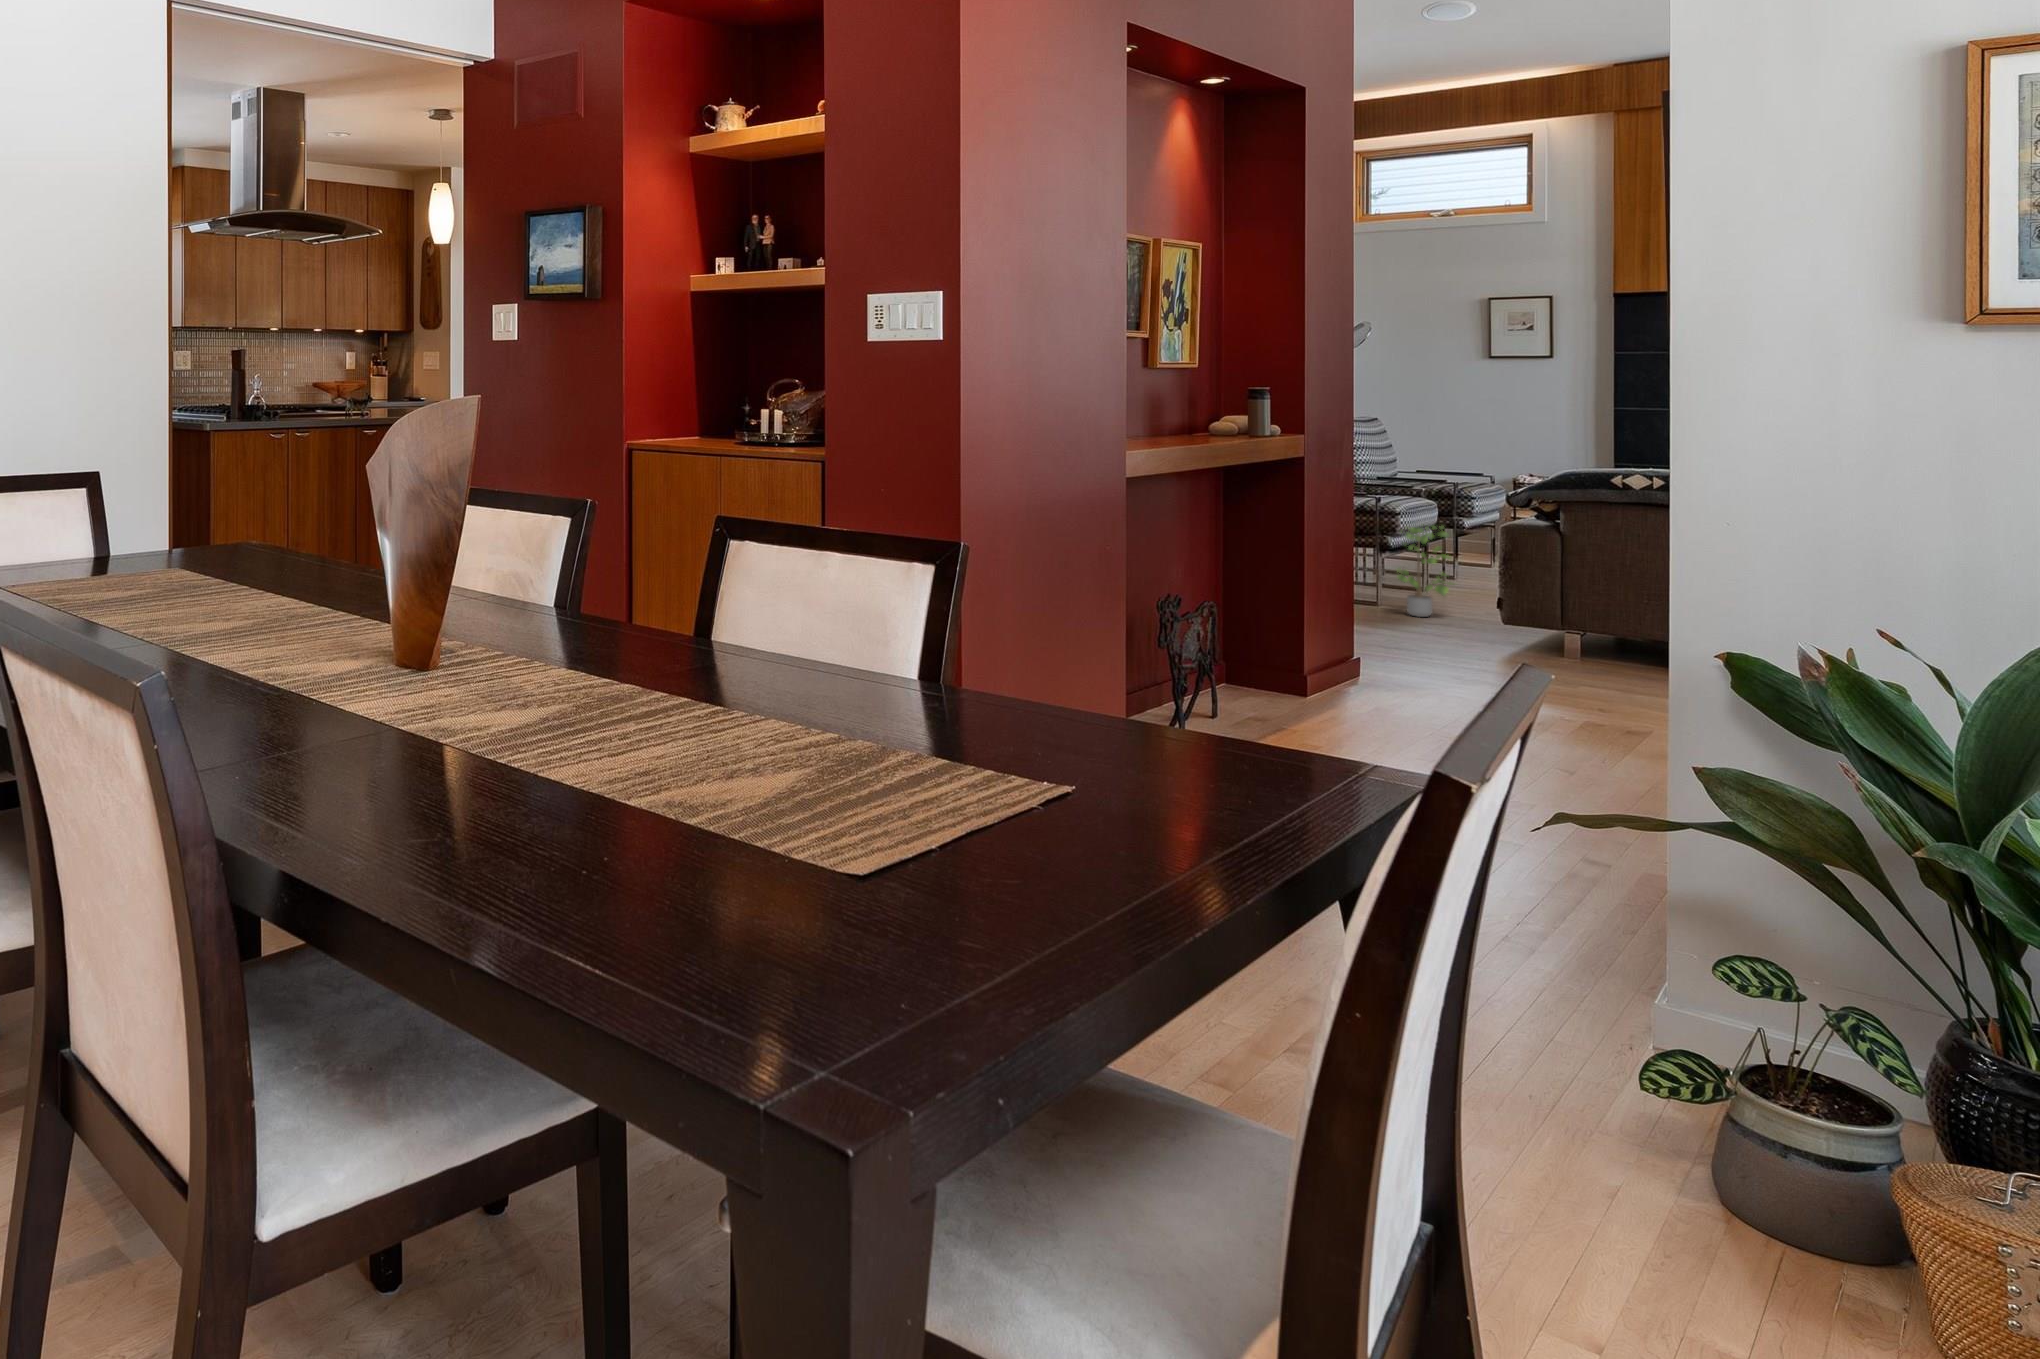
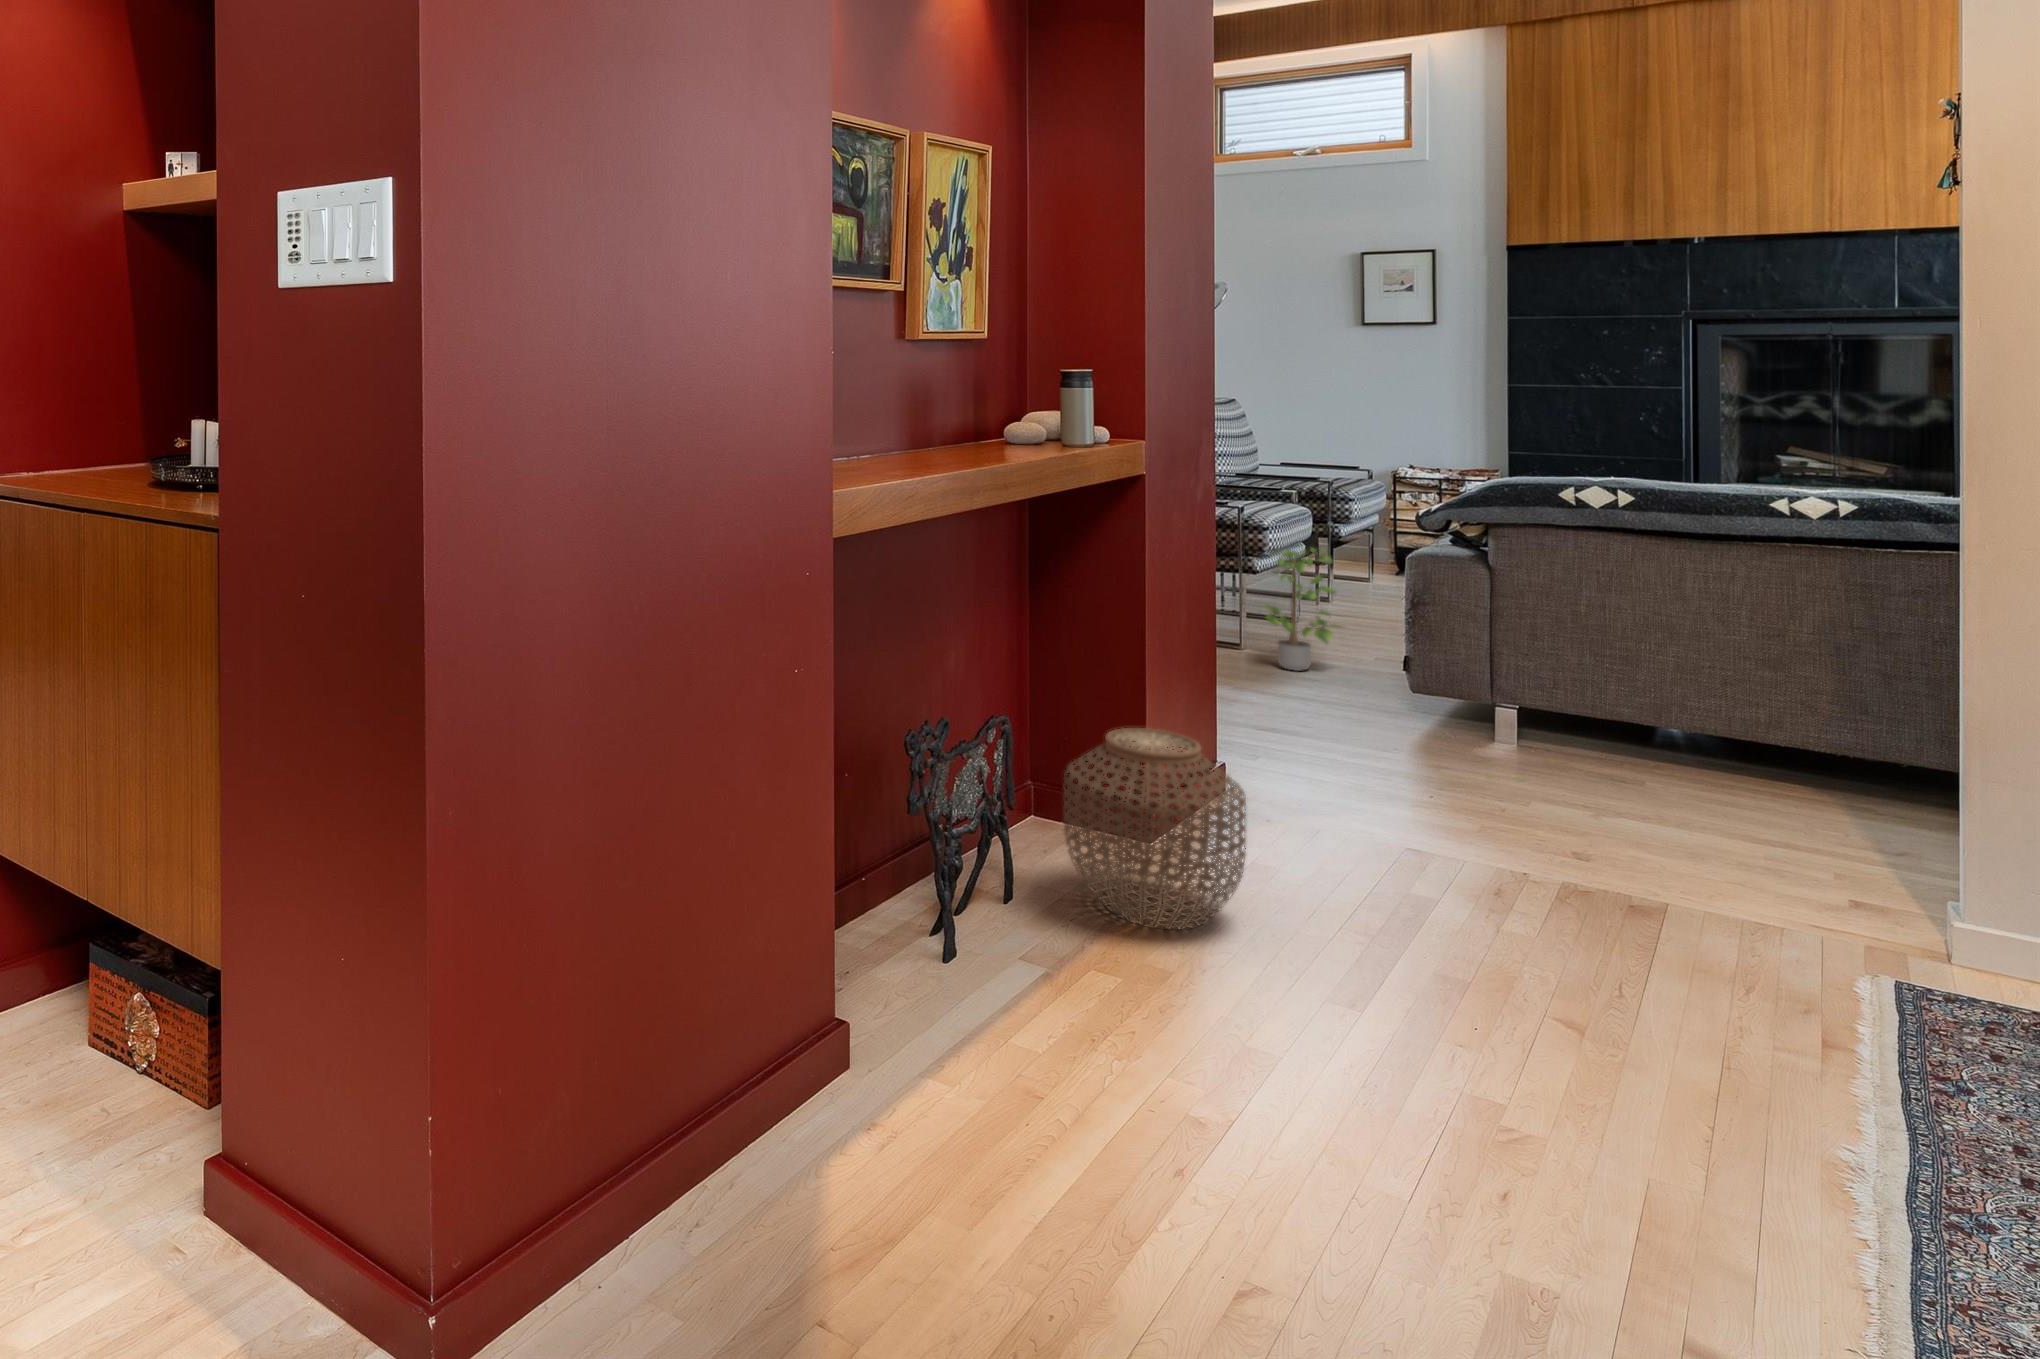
woven basket: none [1256,609,1371,725] -> present [1064,728,1246,930]

